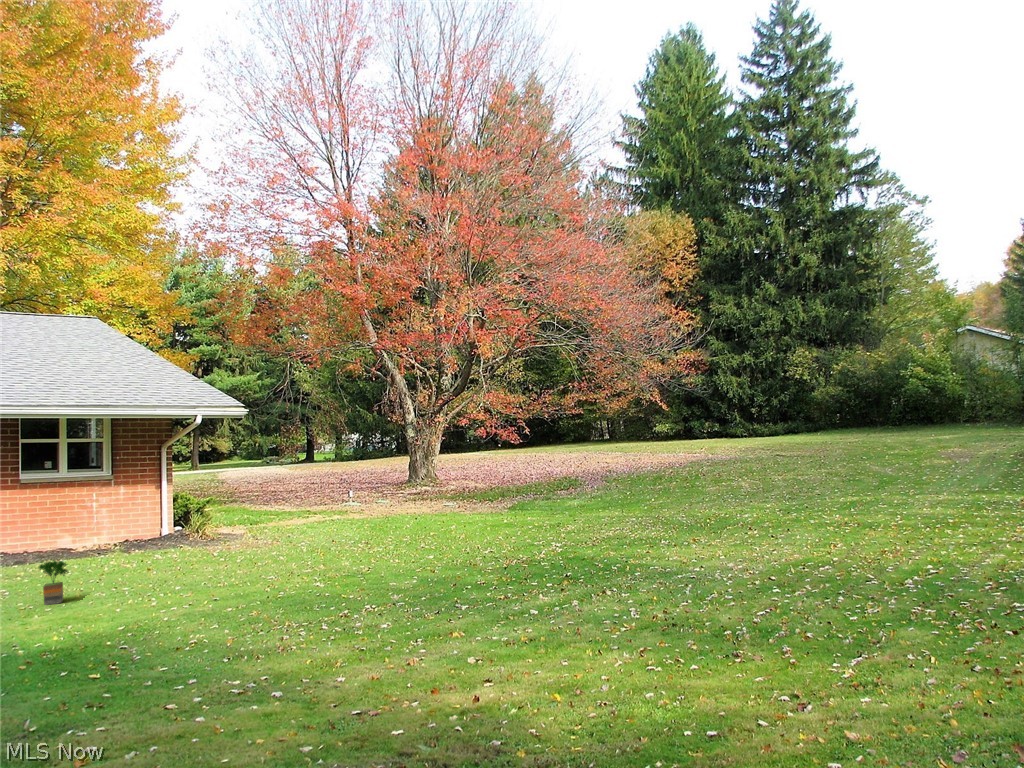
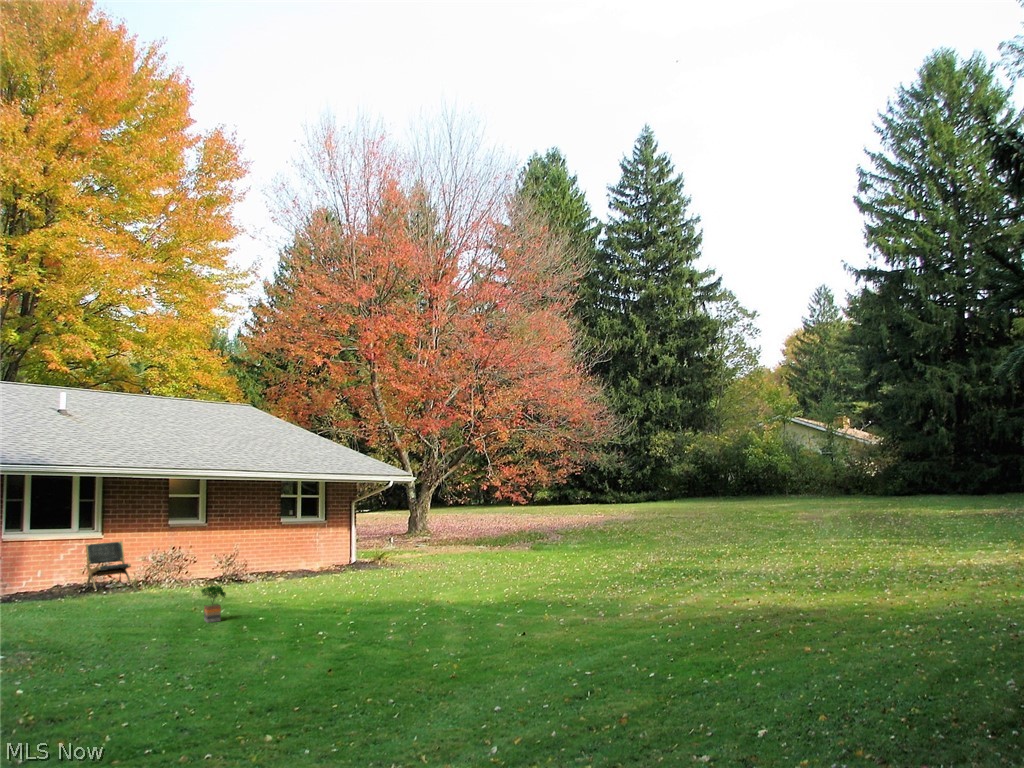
lounge chair: none [15,497,60,551] -> present [86,541,132,589]

